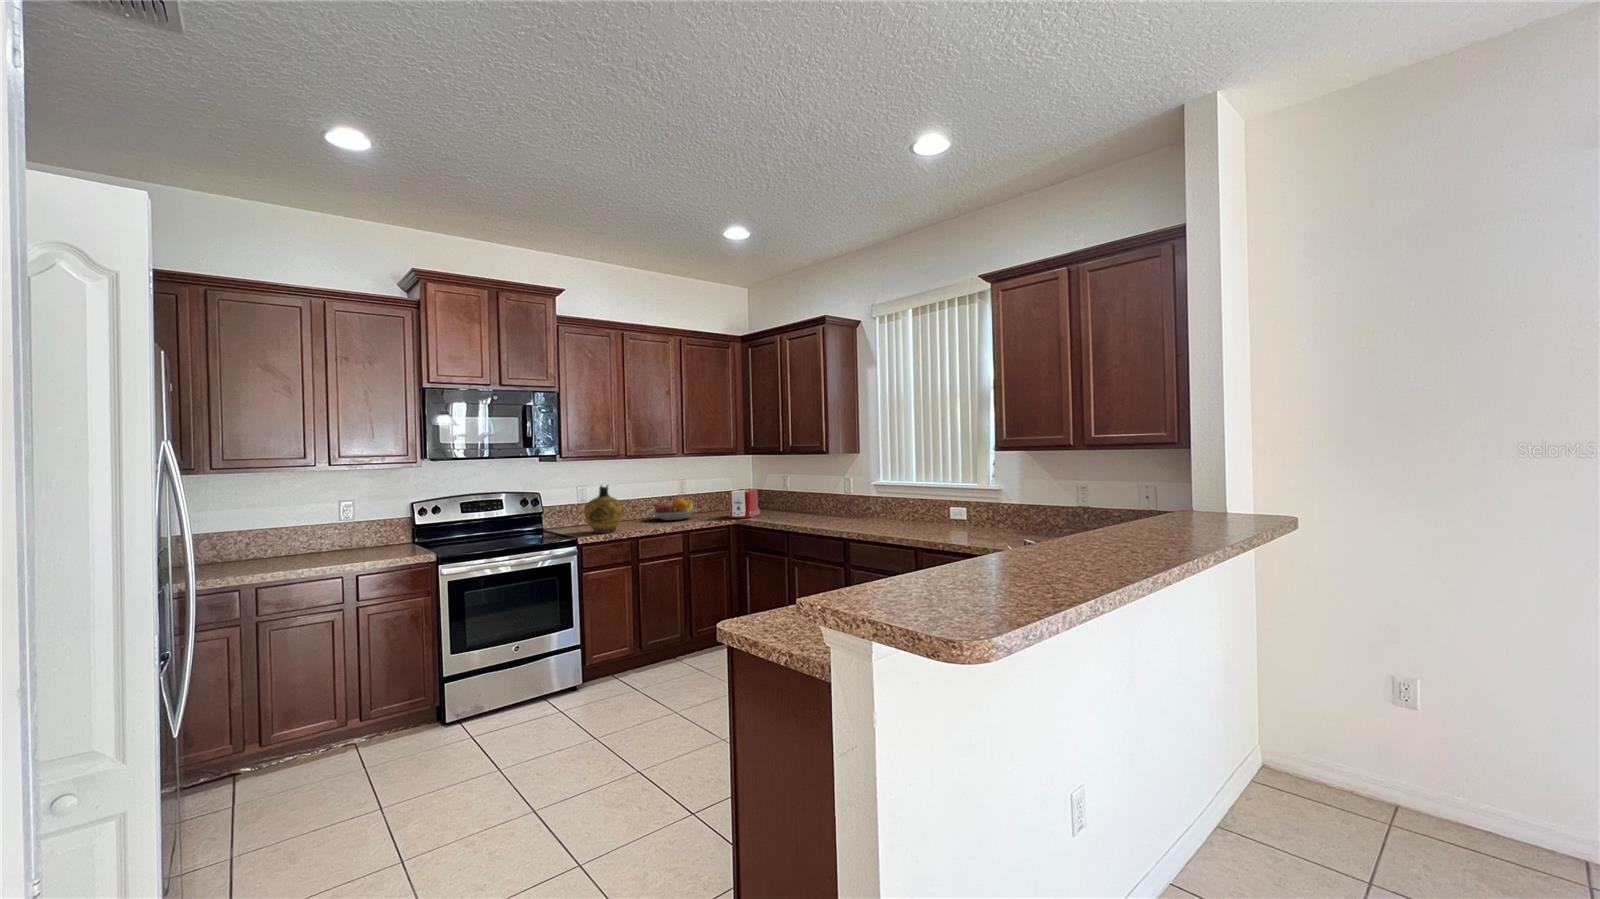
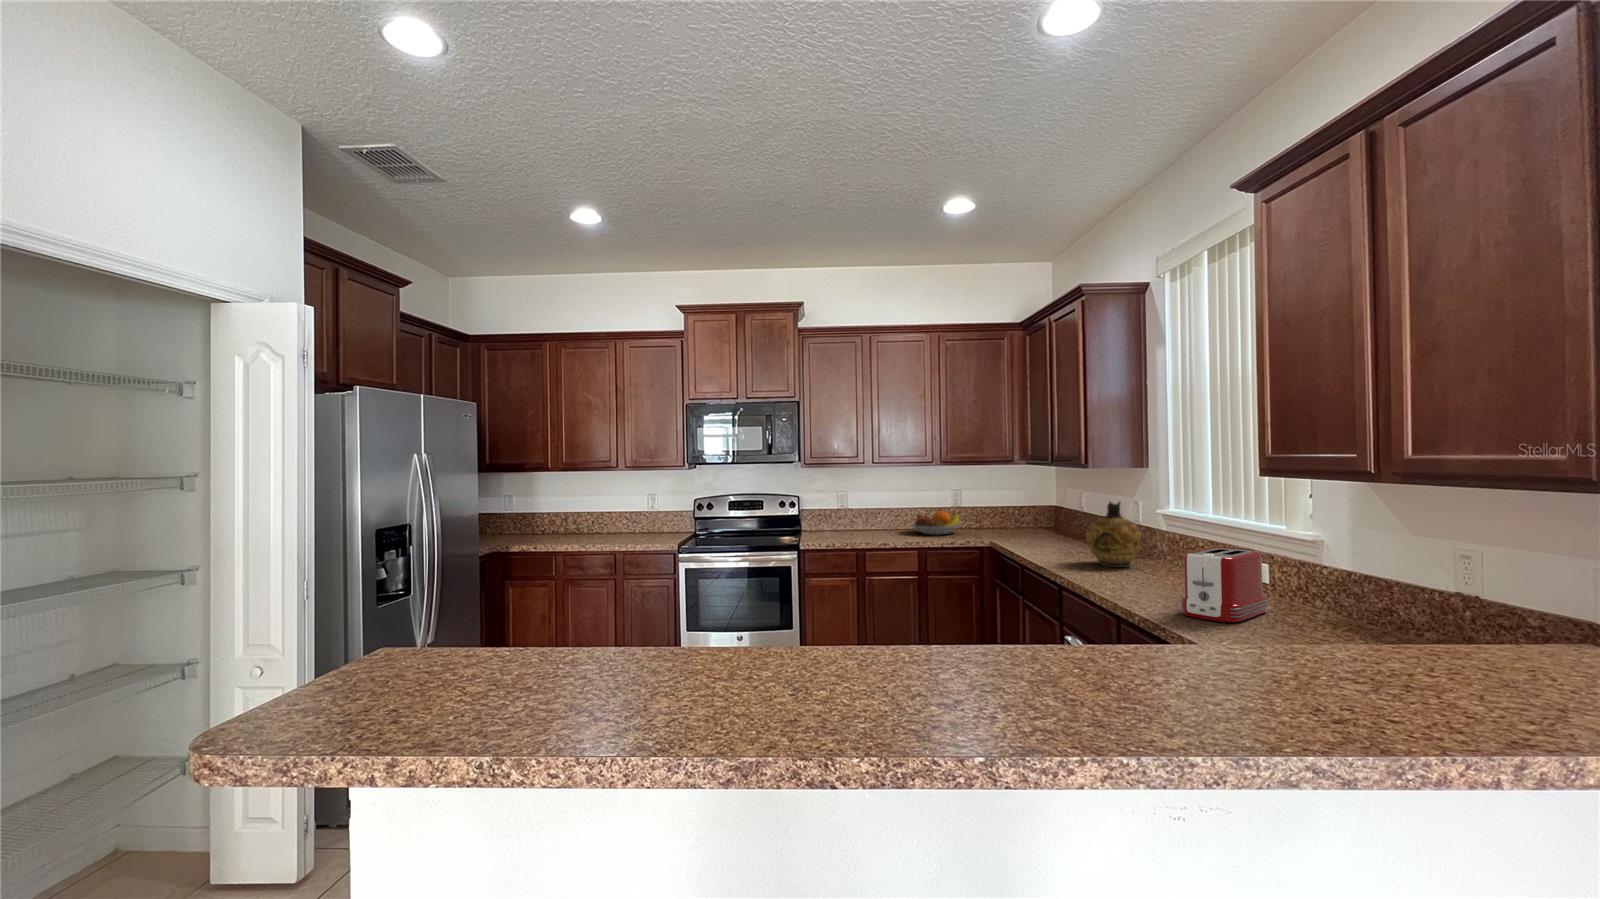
ceramic jug: present [584,485,624,533] -> present [1086,502,1143,567]
toaster: present [729,489,760,518] -> present [1180,547,1268,622]

